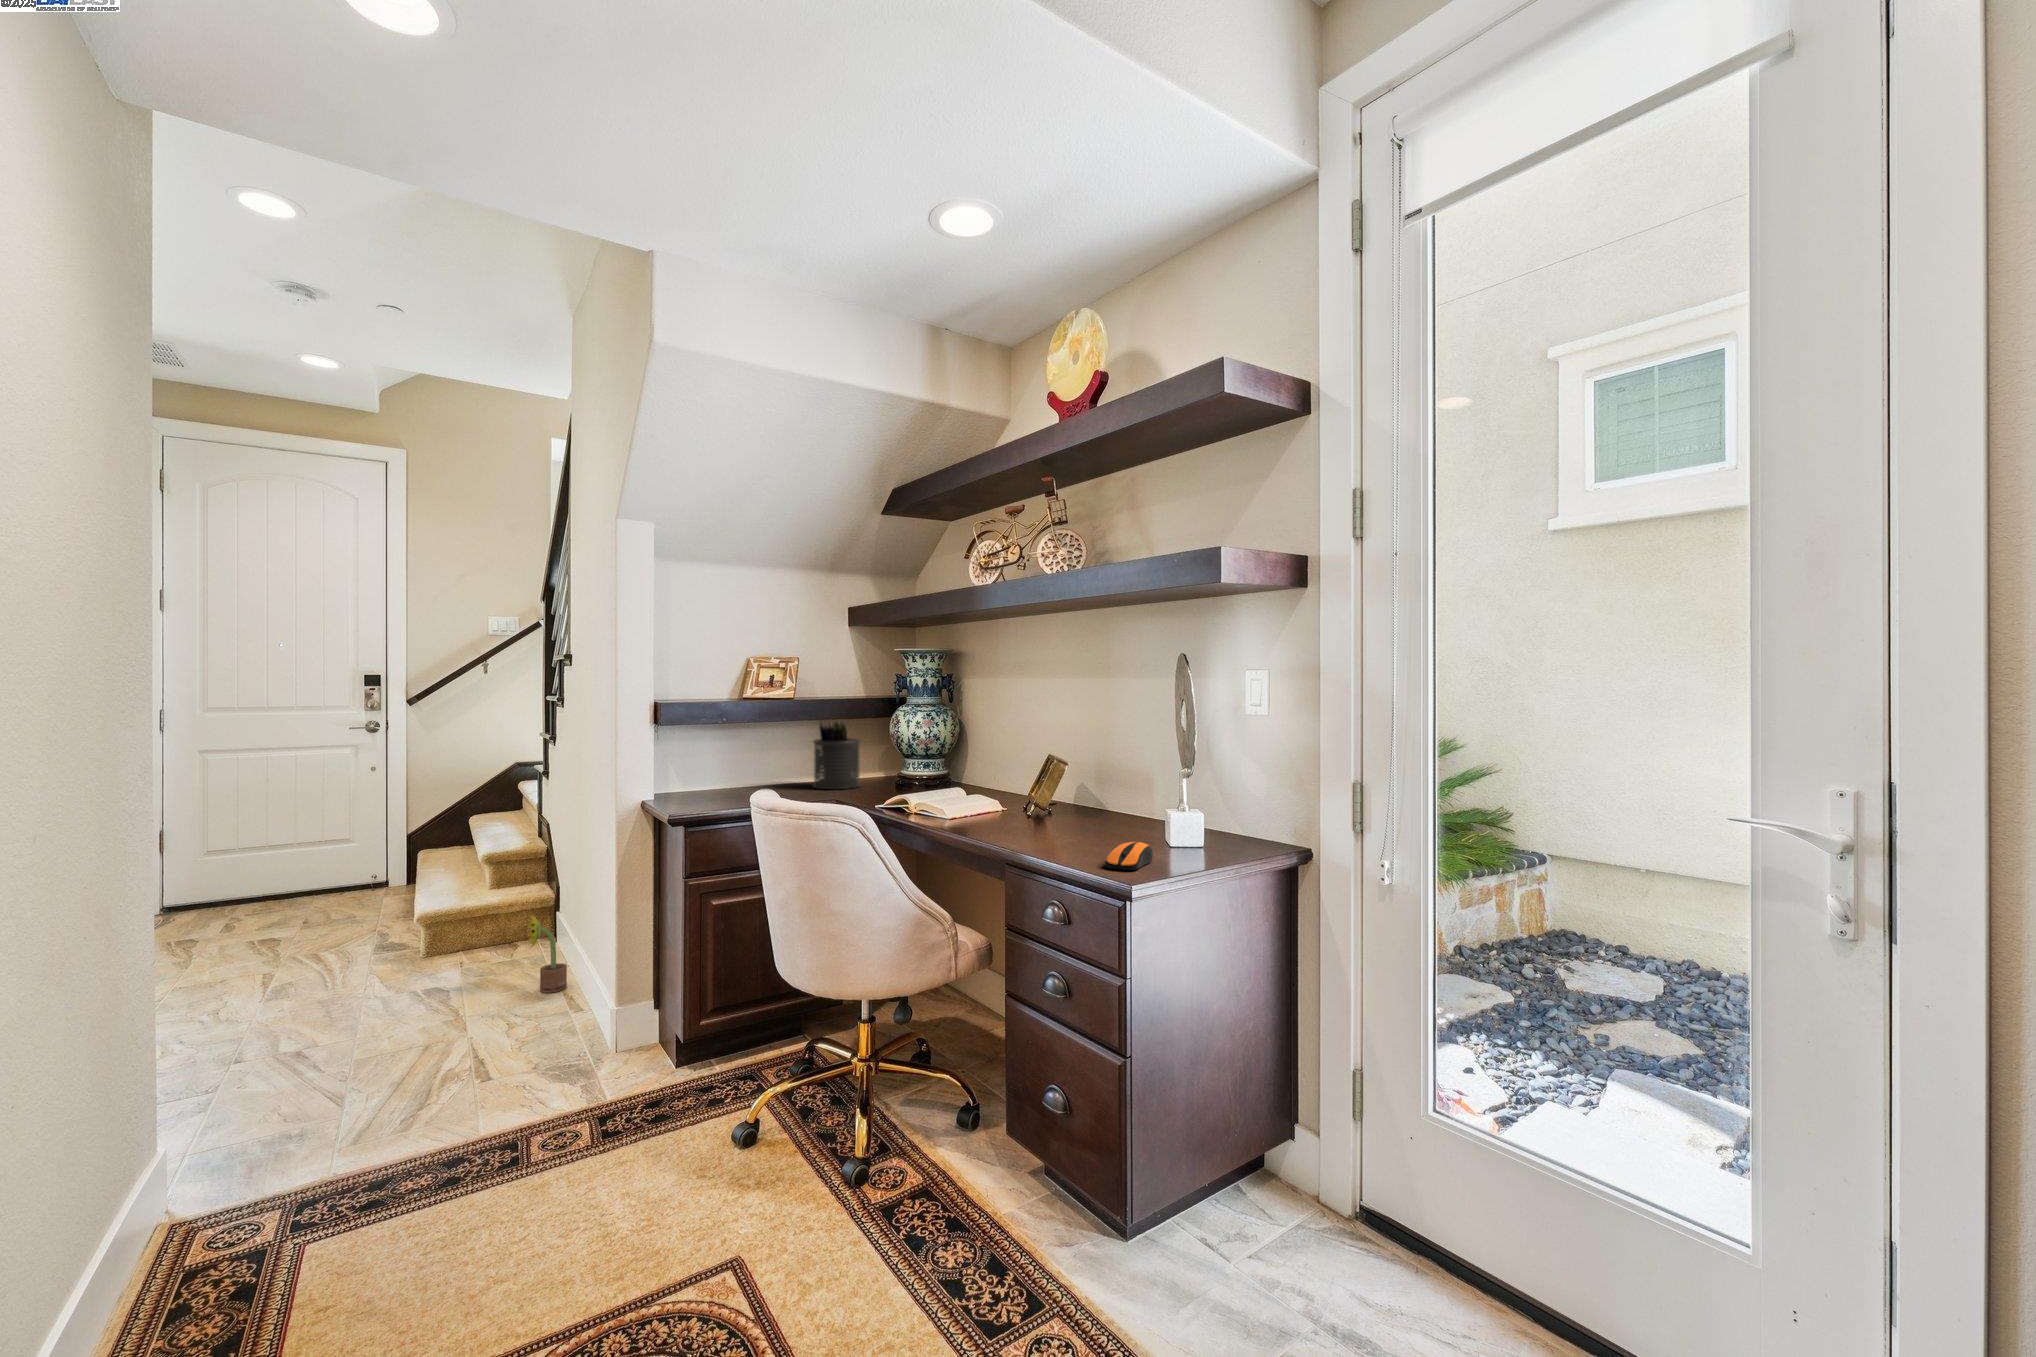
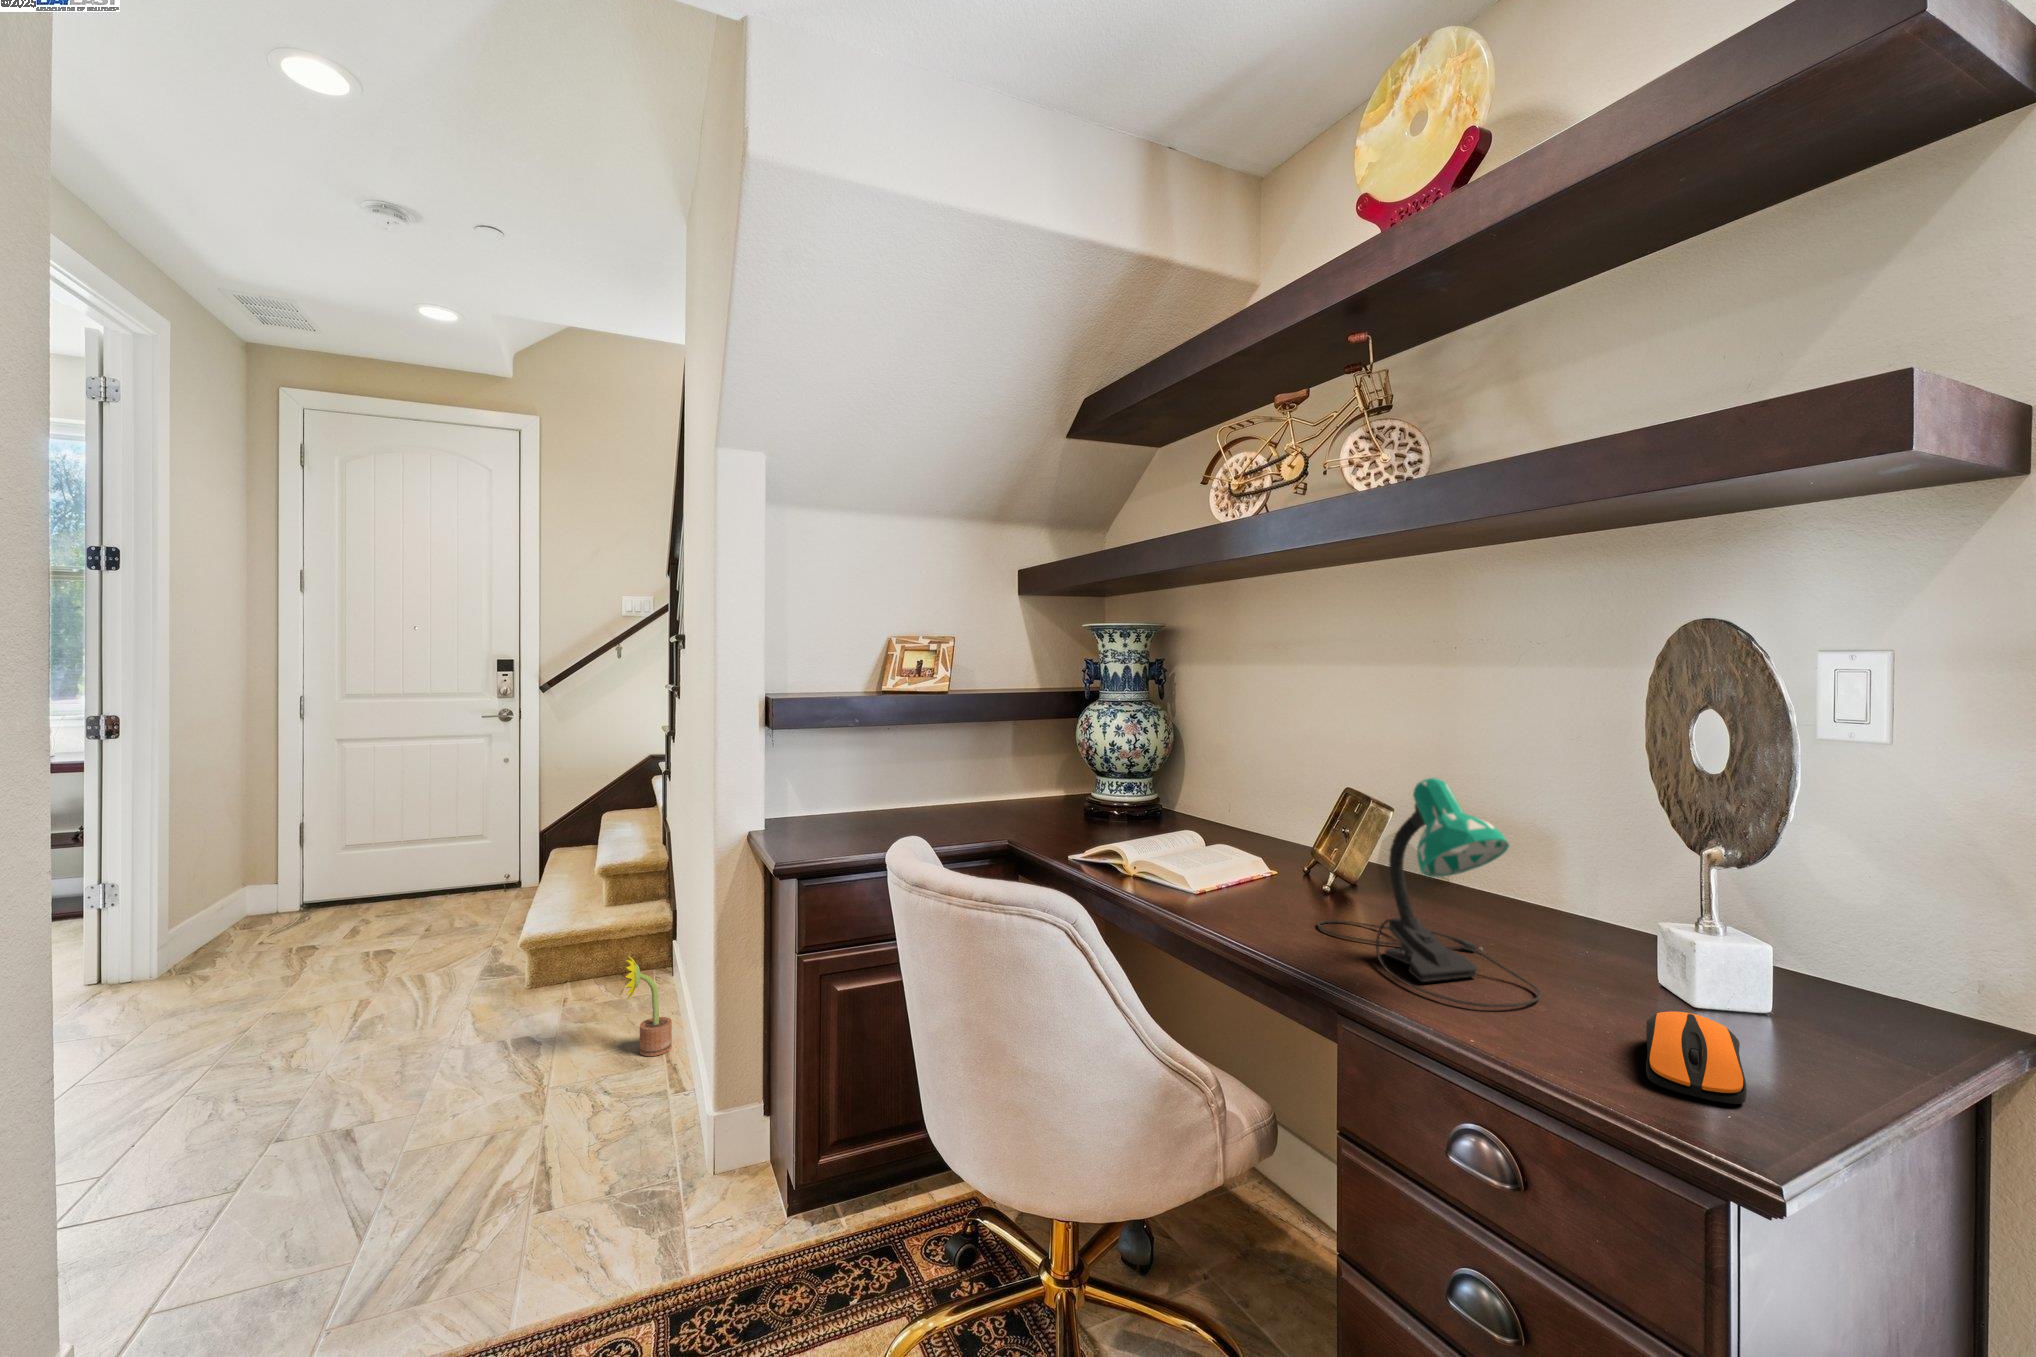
pen holder: present [813,721,860,789] -> none [975,717,1040,817]
desk lamp: none [1005,740,1094,851] -> present [1318,778,1541,1007]

